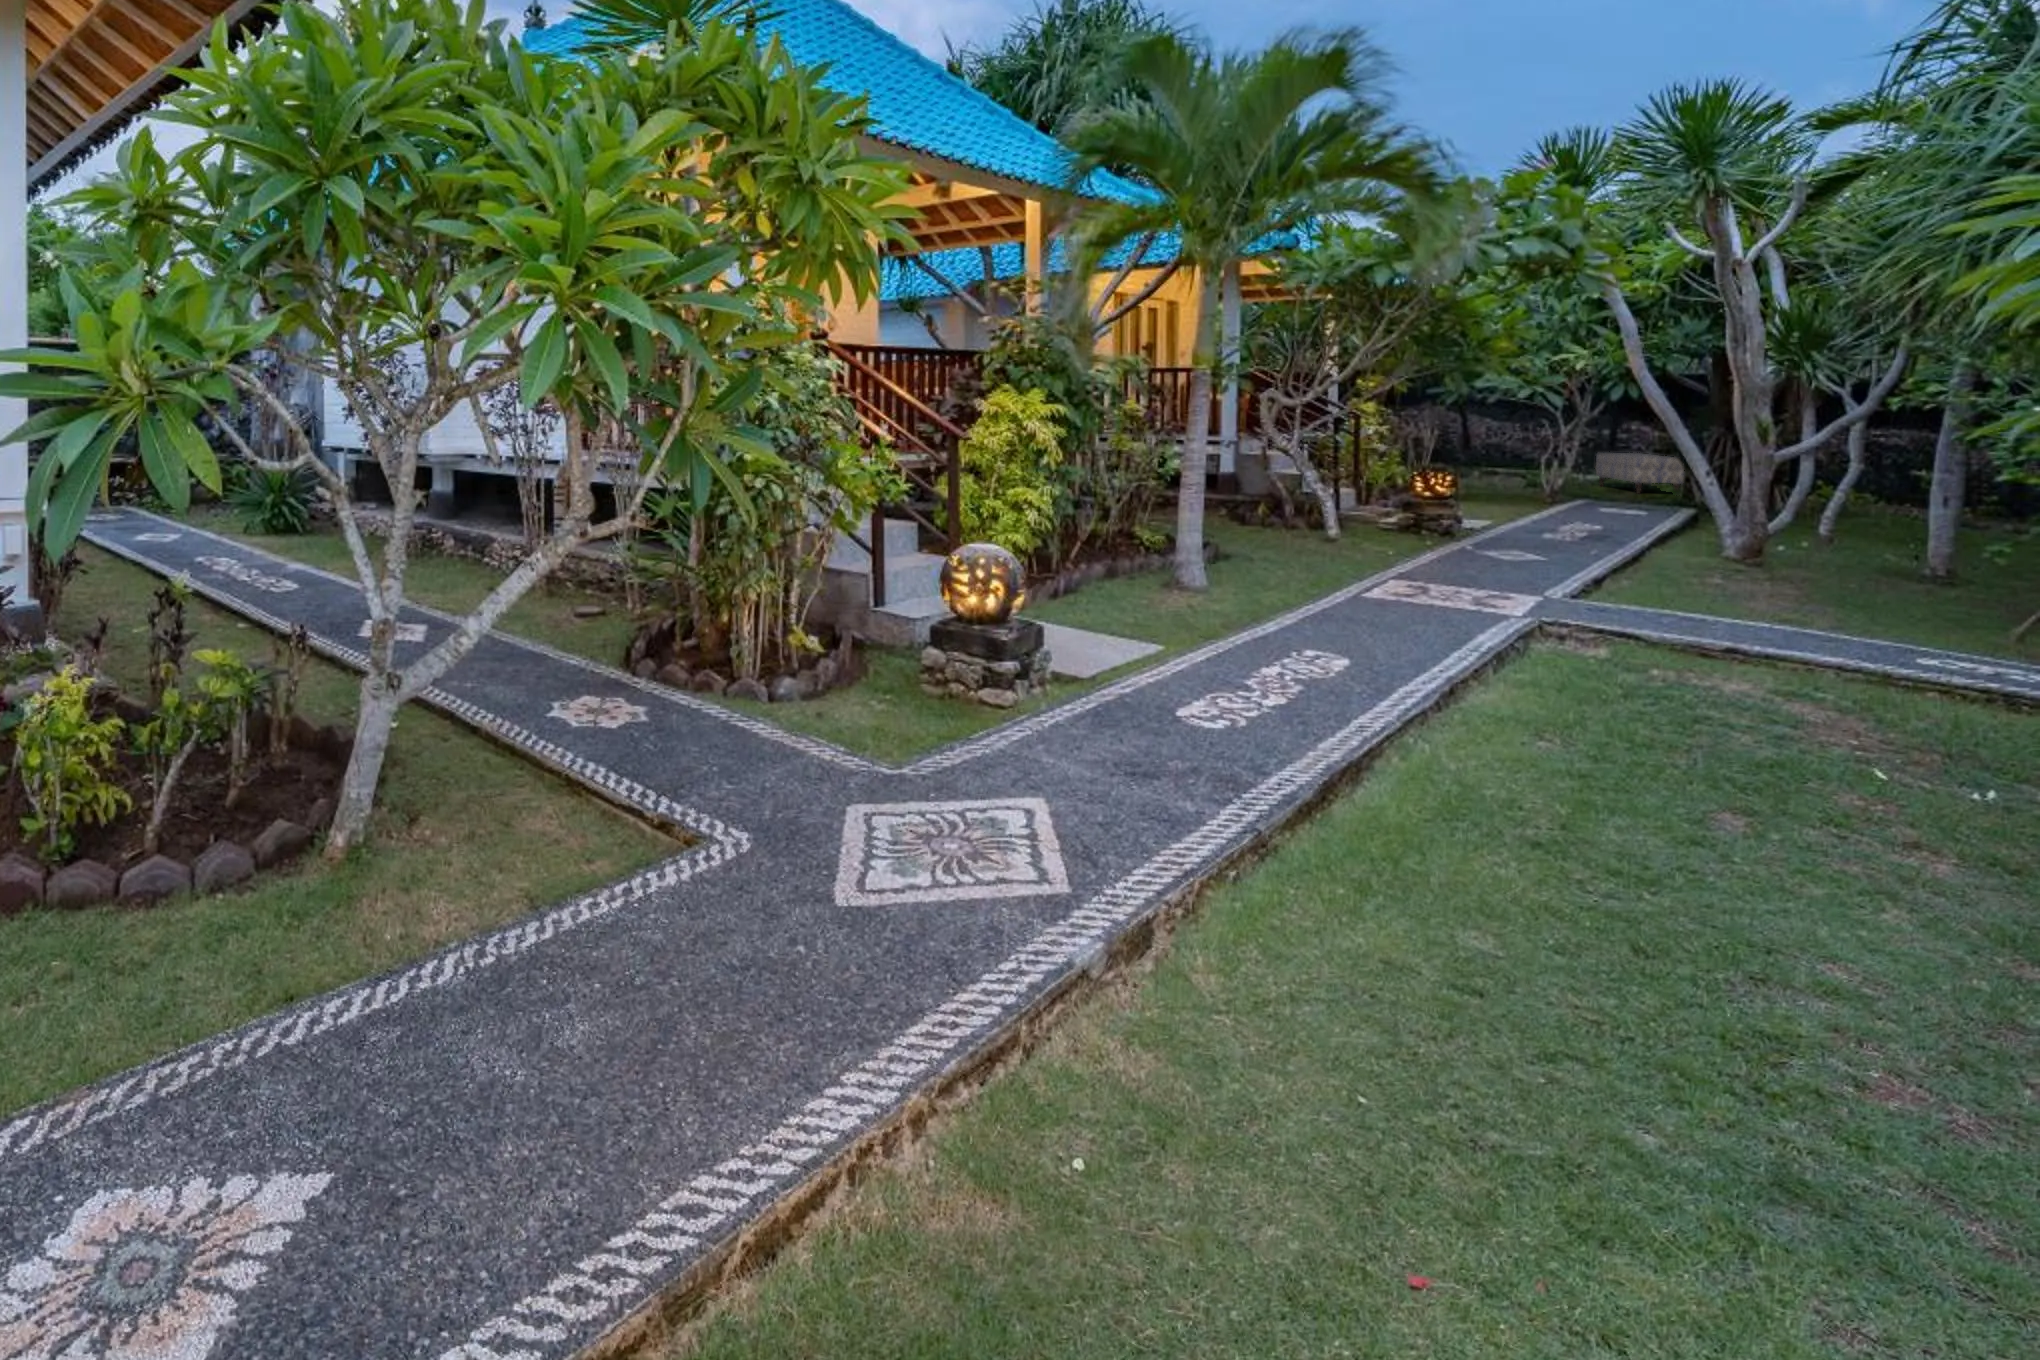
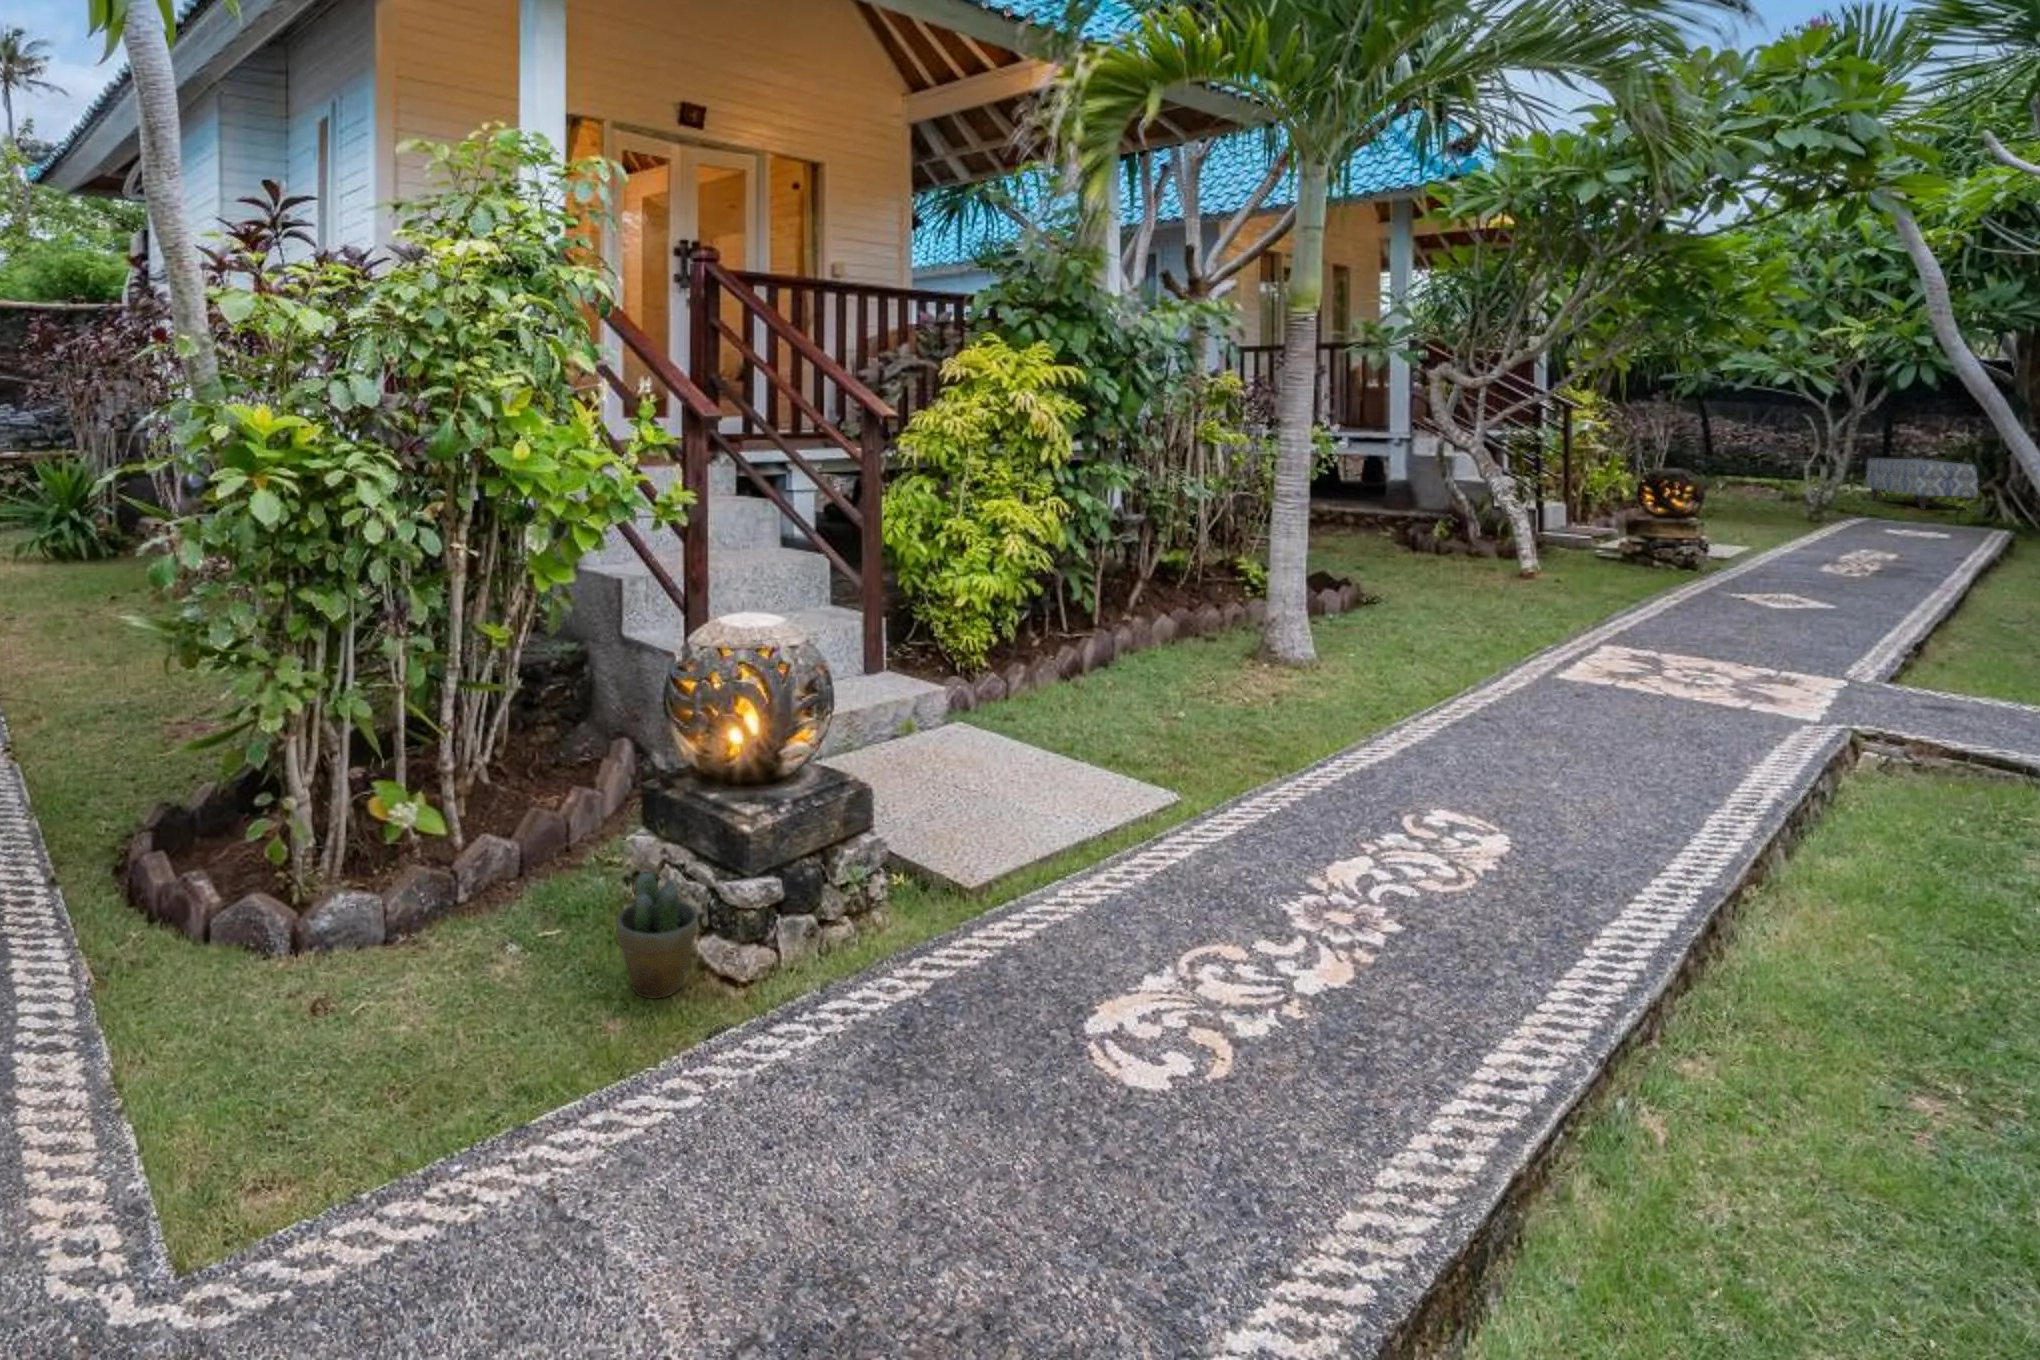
potted plant: none [955,655,994,706] -> present [616,873,698,999]

